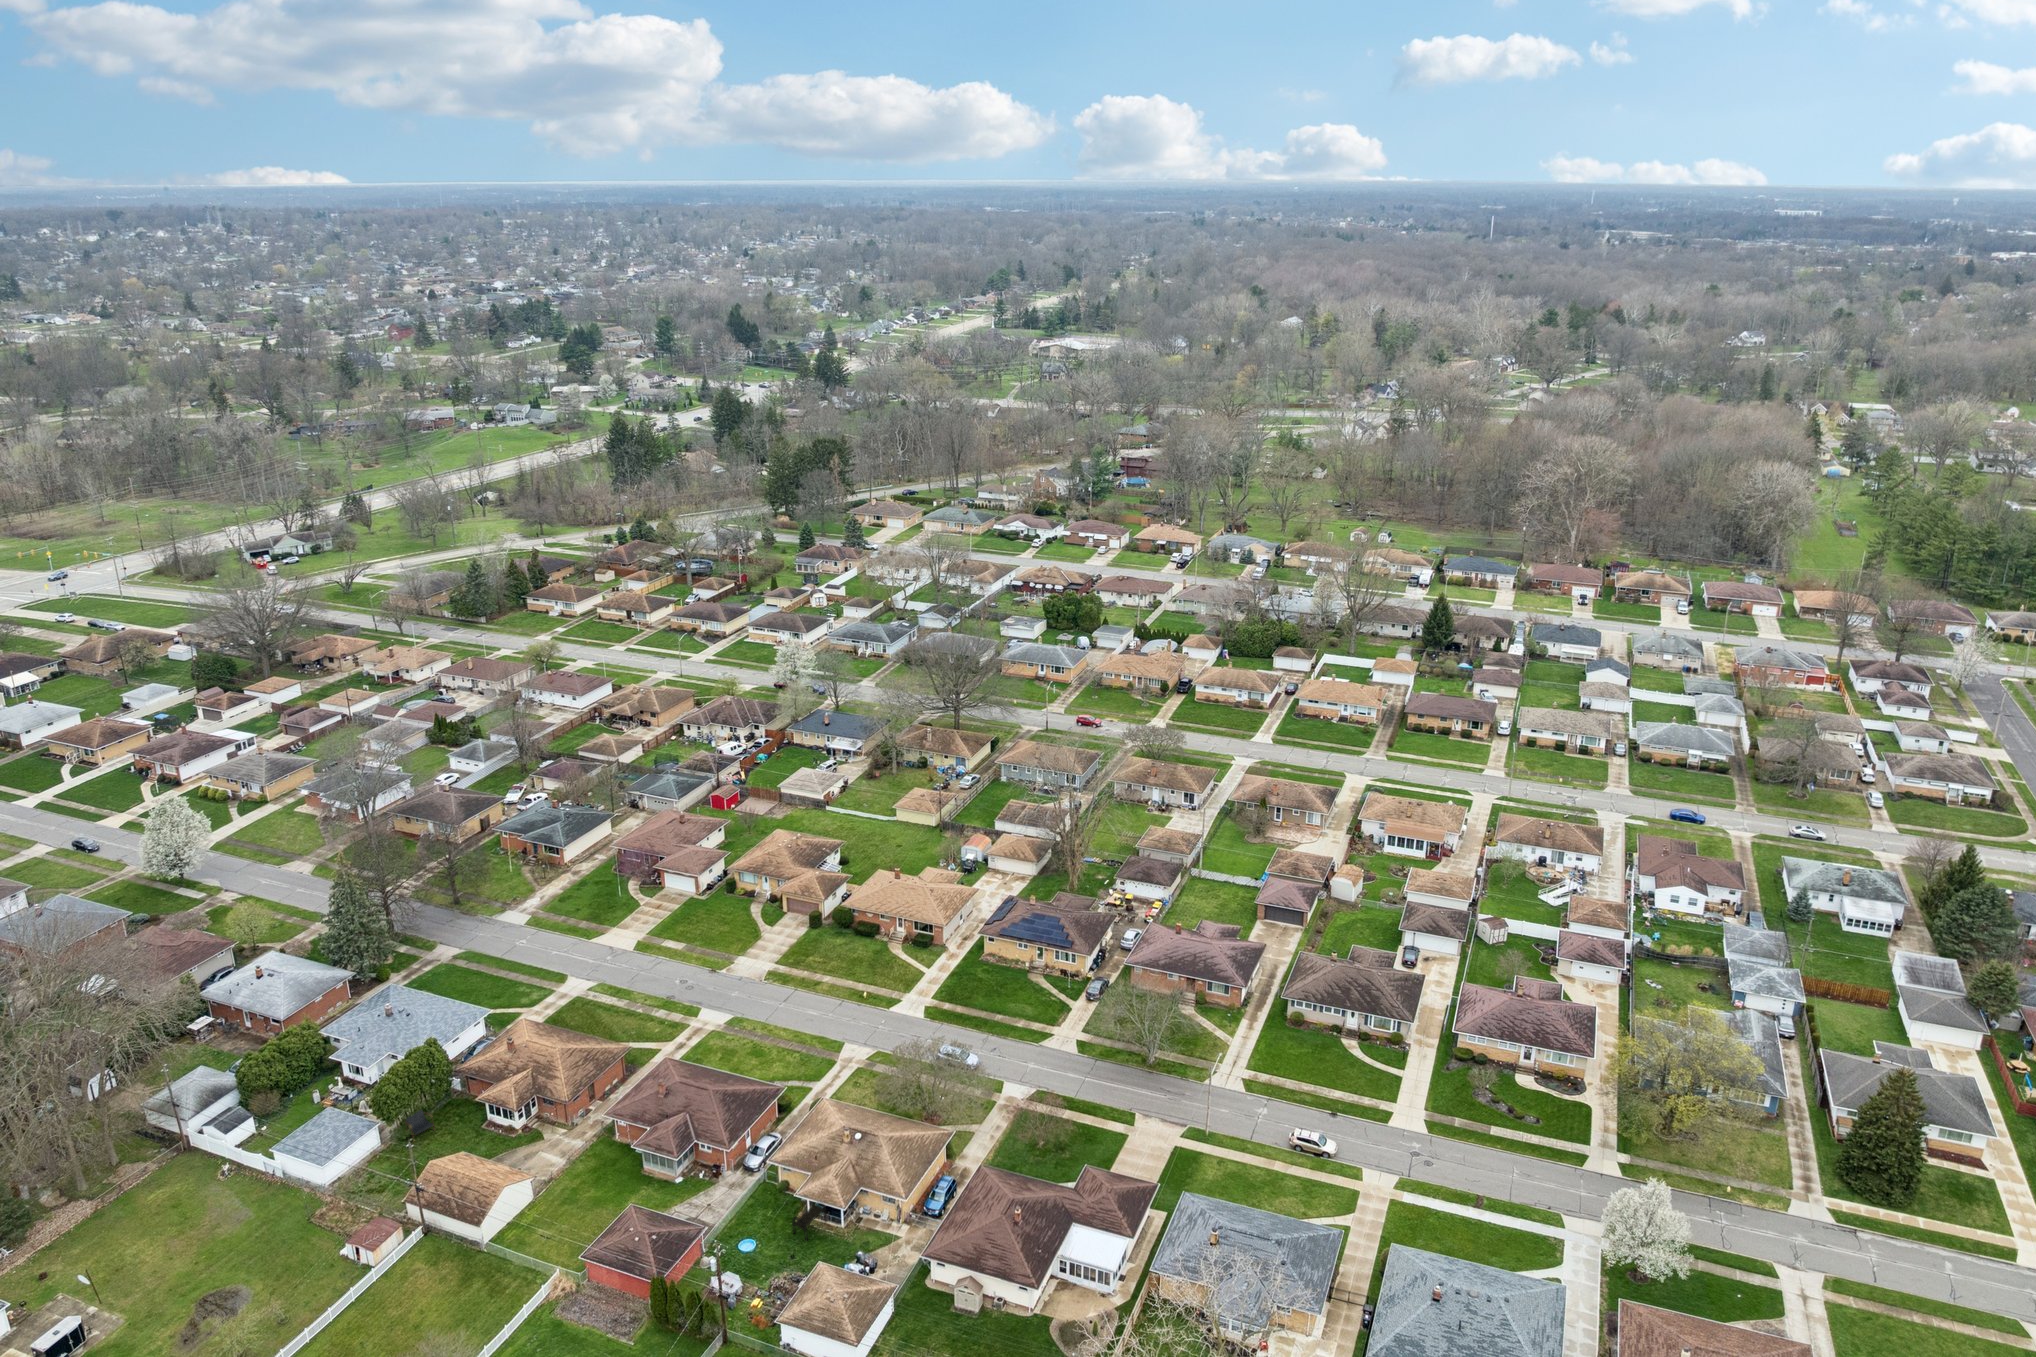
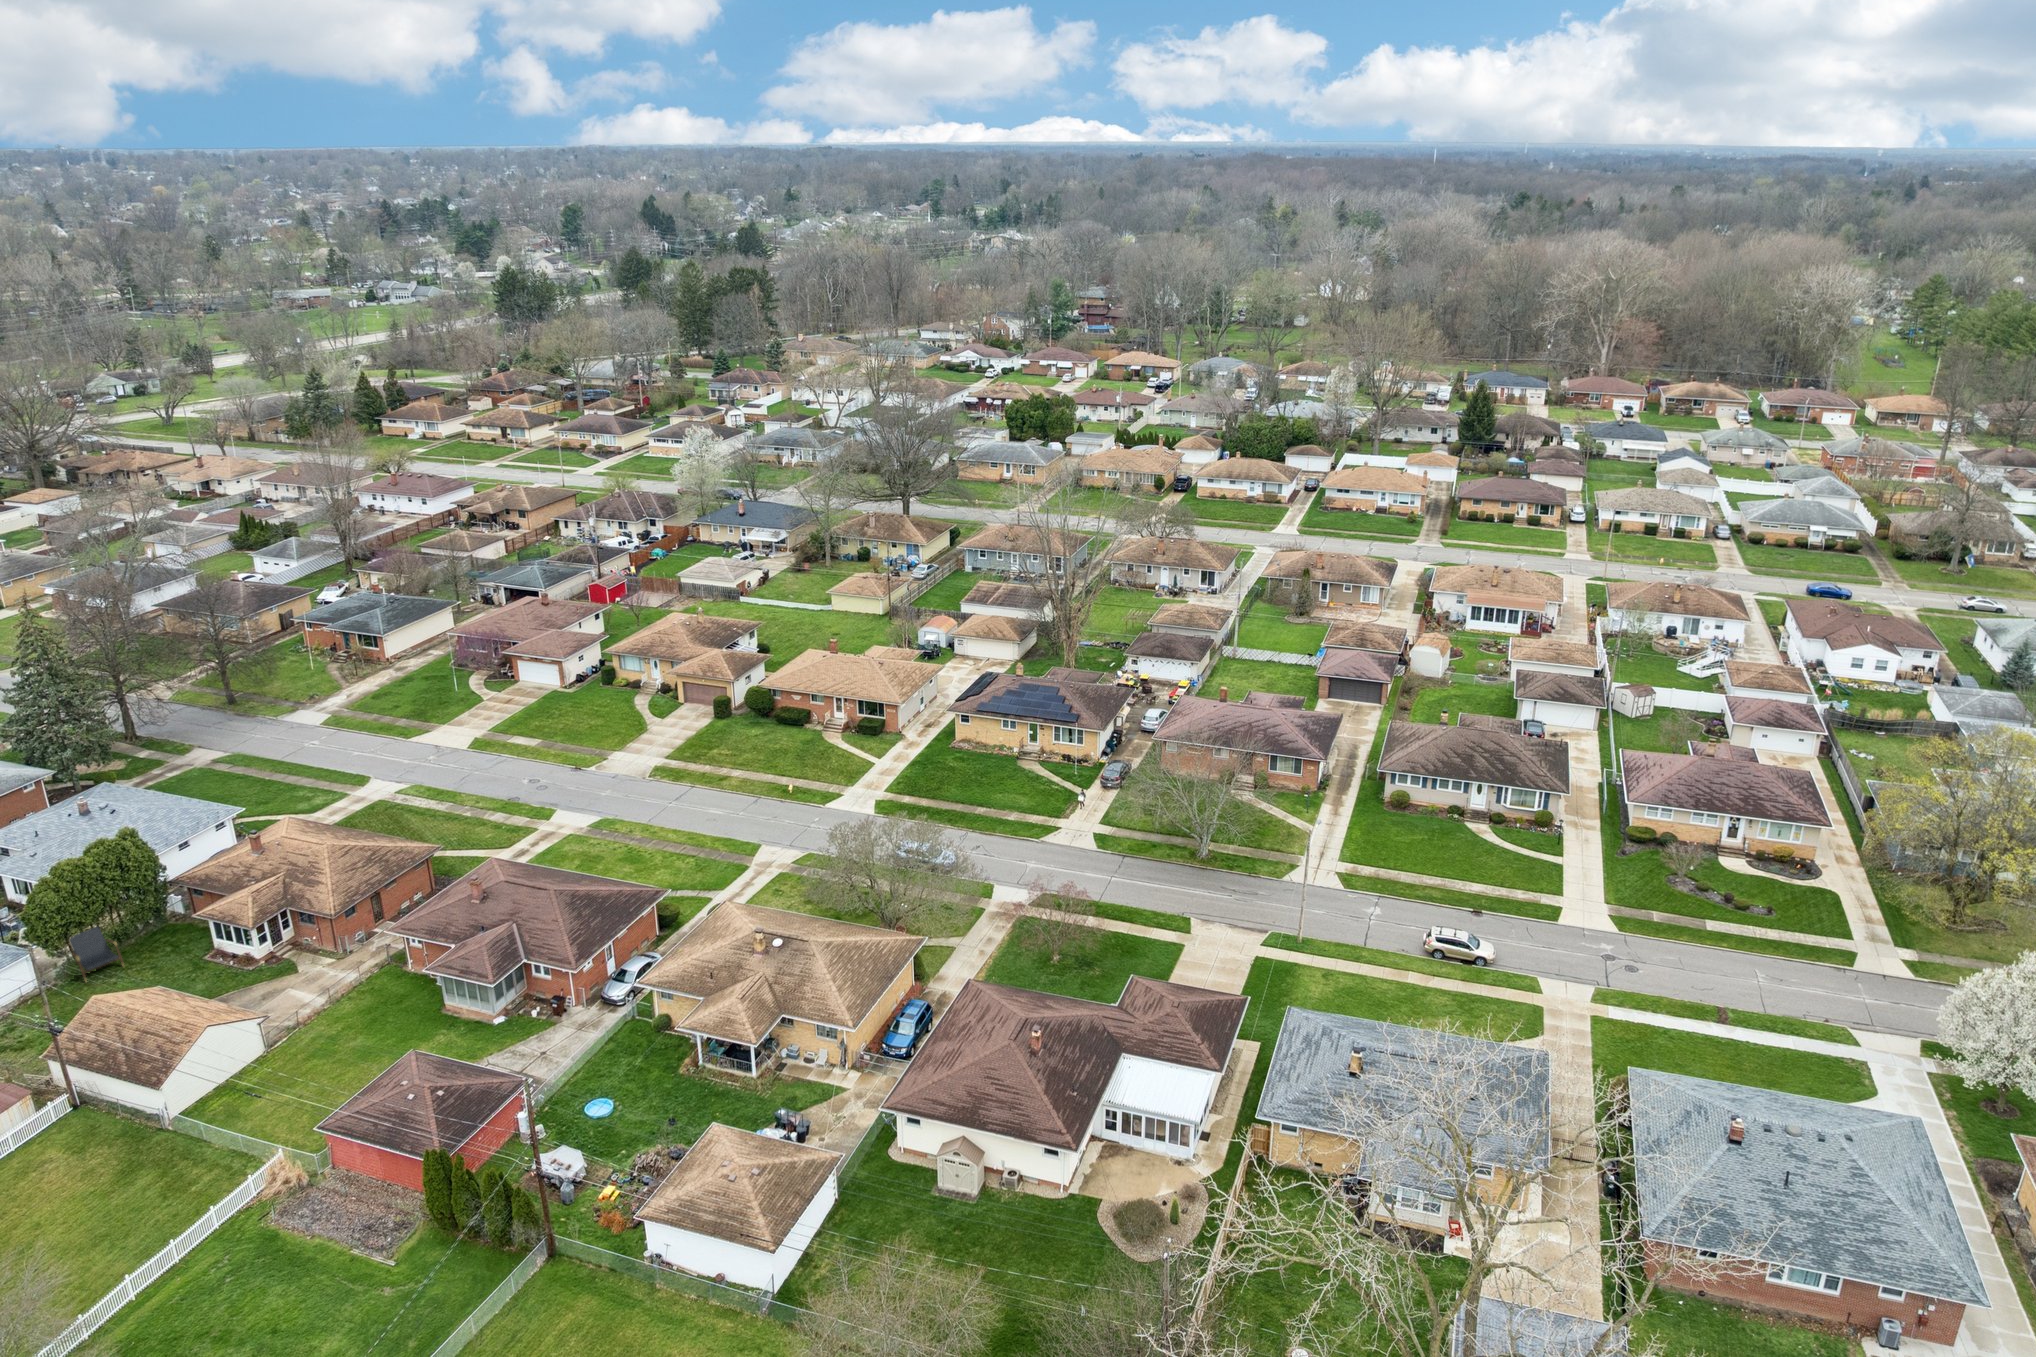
bench: present [792,1203,827,1241] -> none [672,1035,730,1099]

